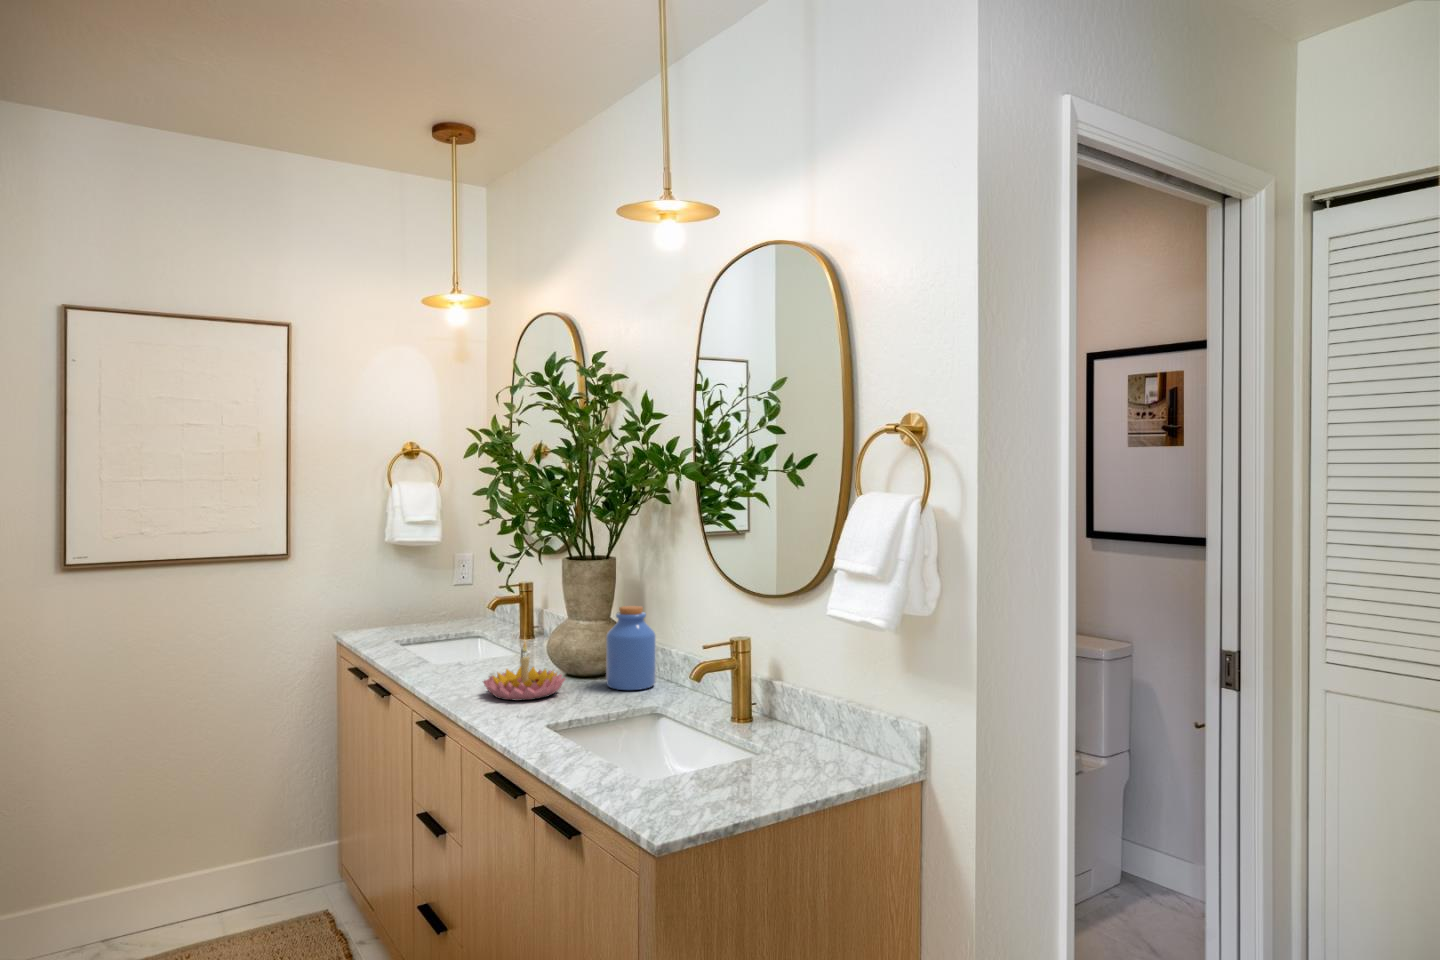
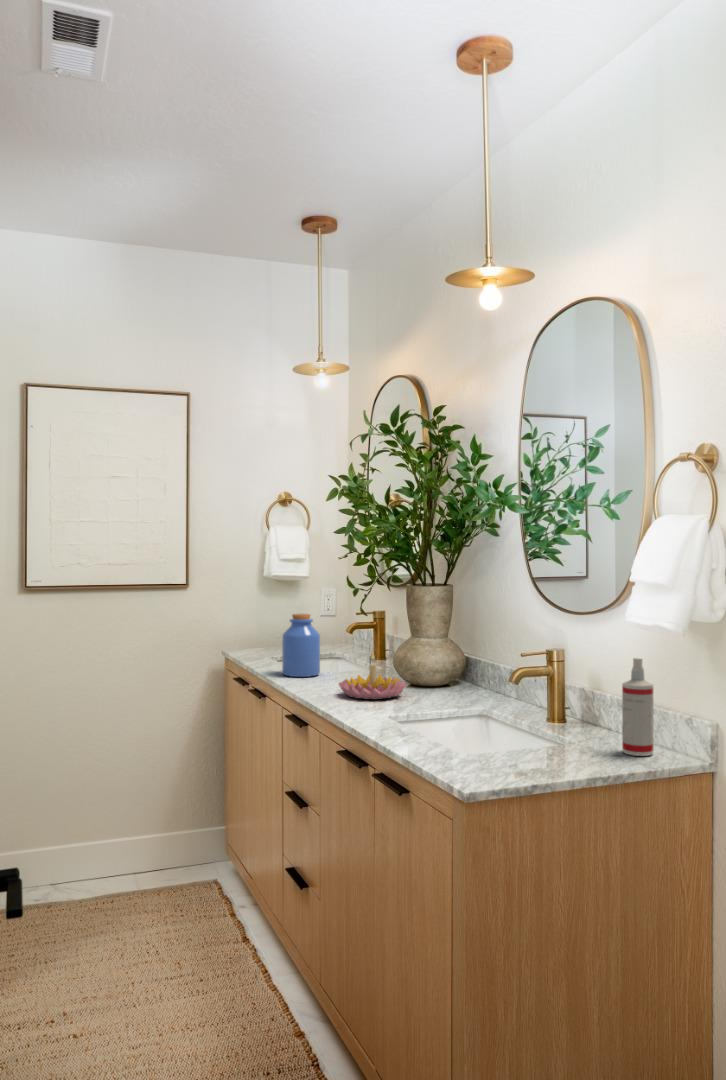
jar: present [606,606,656,690] -> present [282,614,320,677]
spray bottle: none [823,653,857,765] -> present [622,658,653,756]

